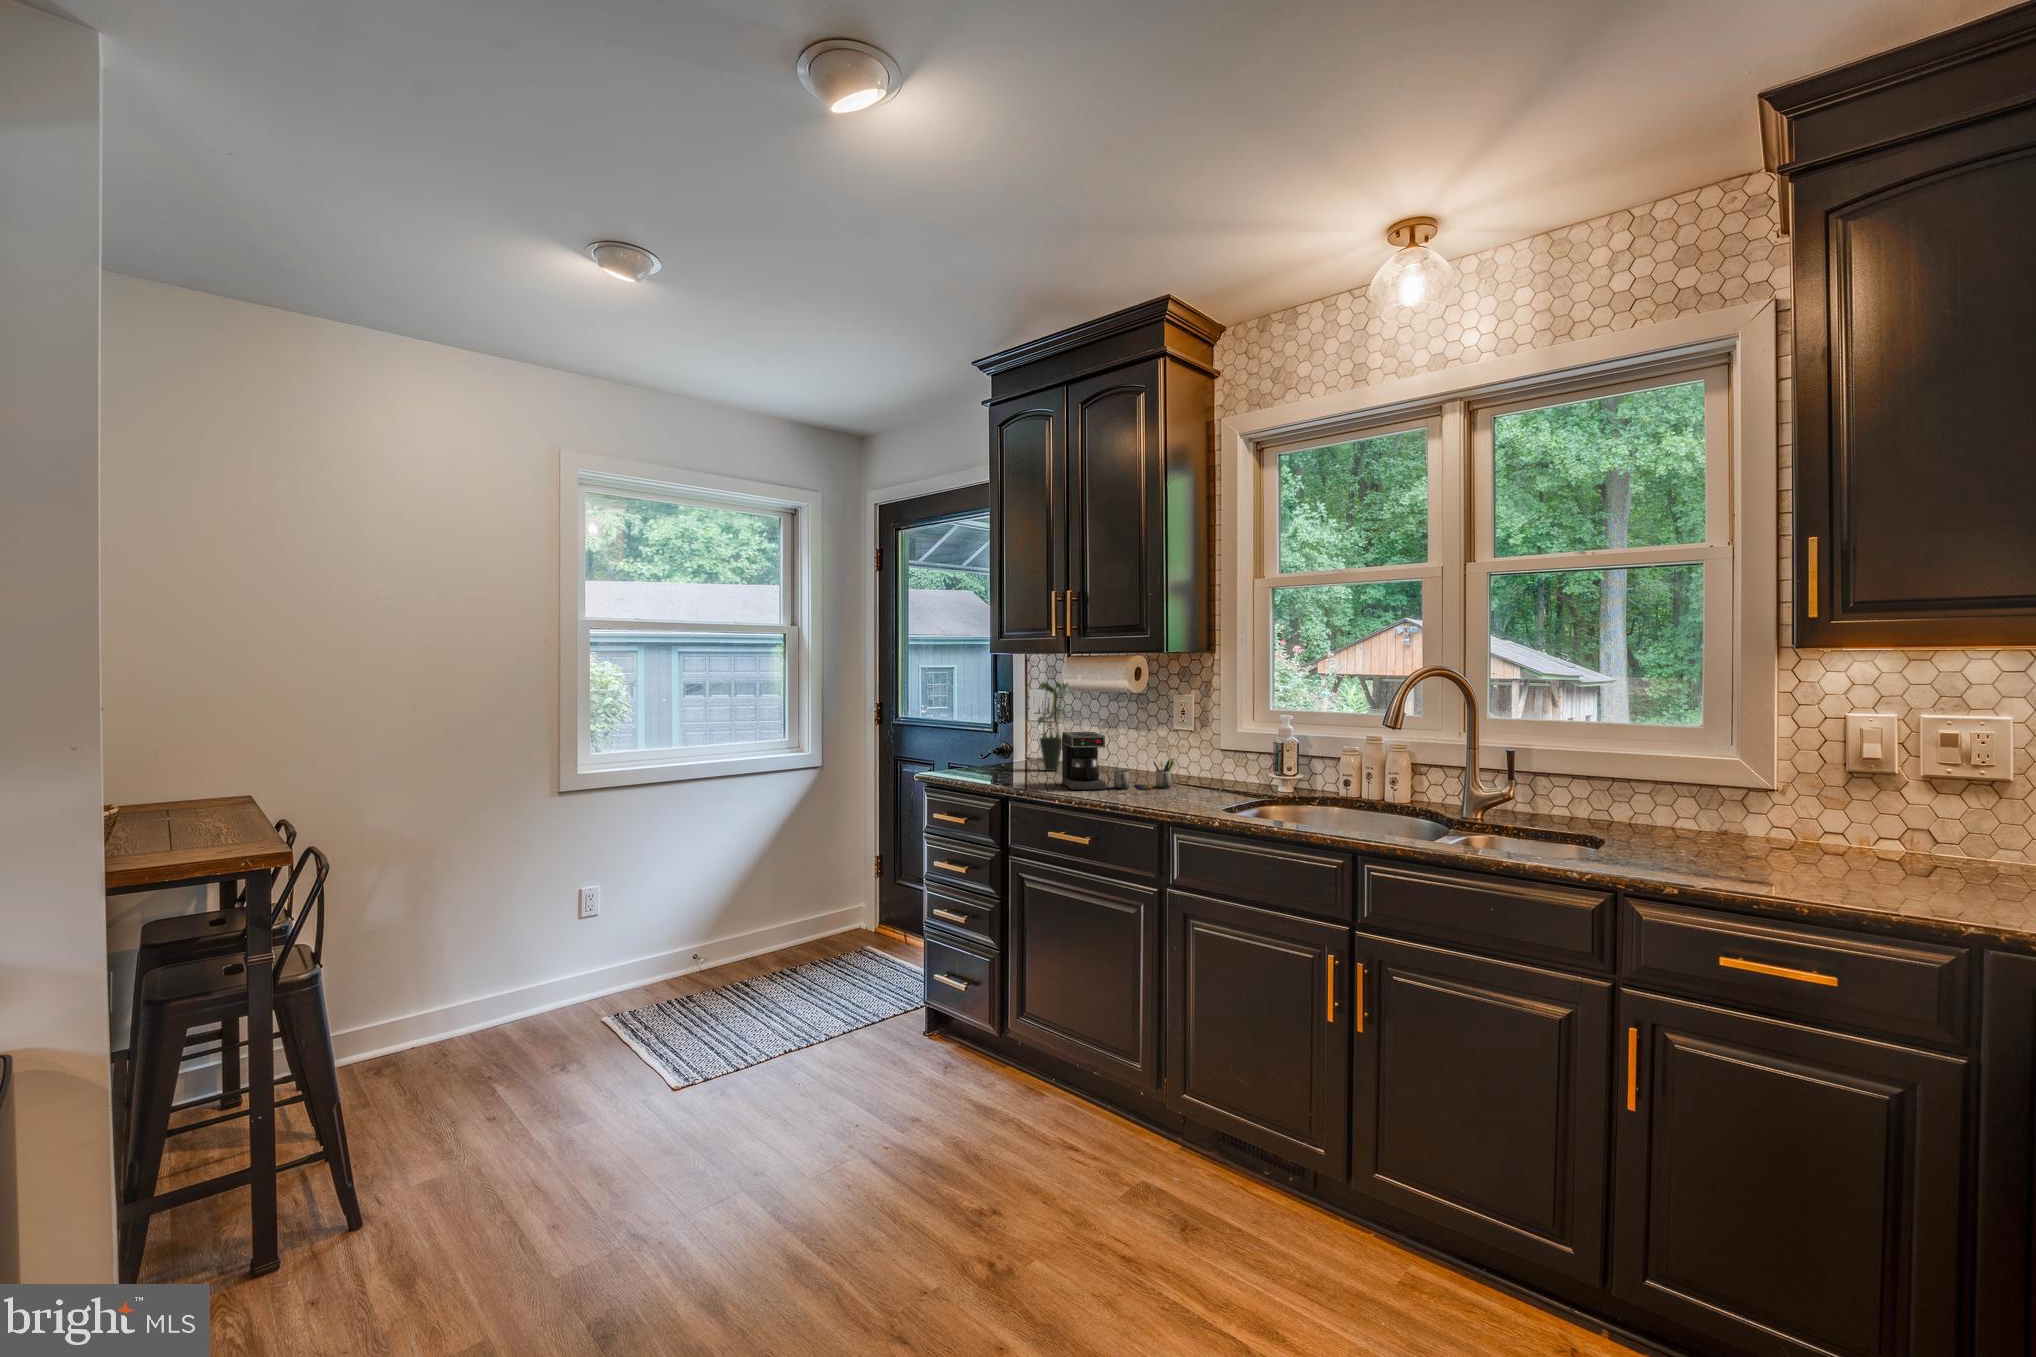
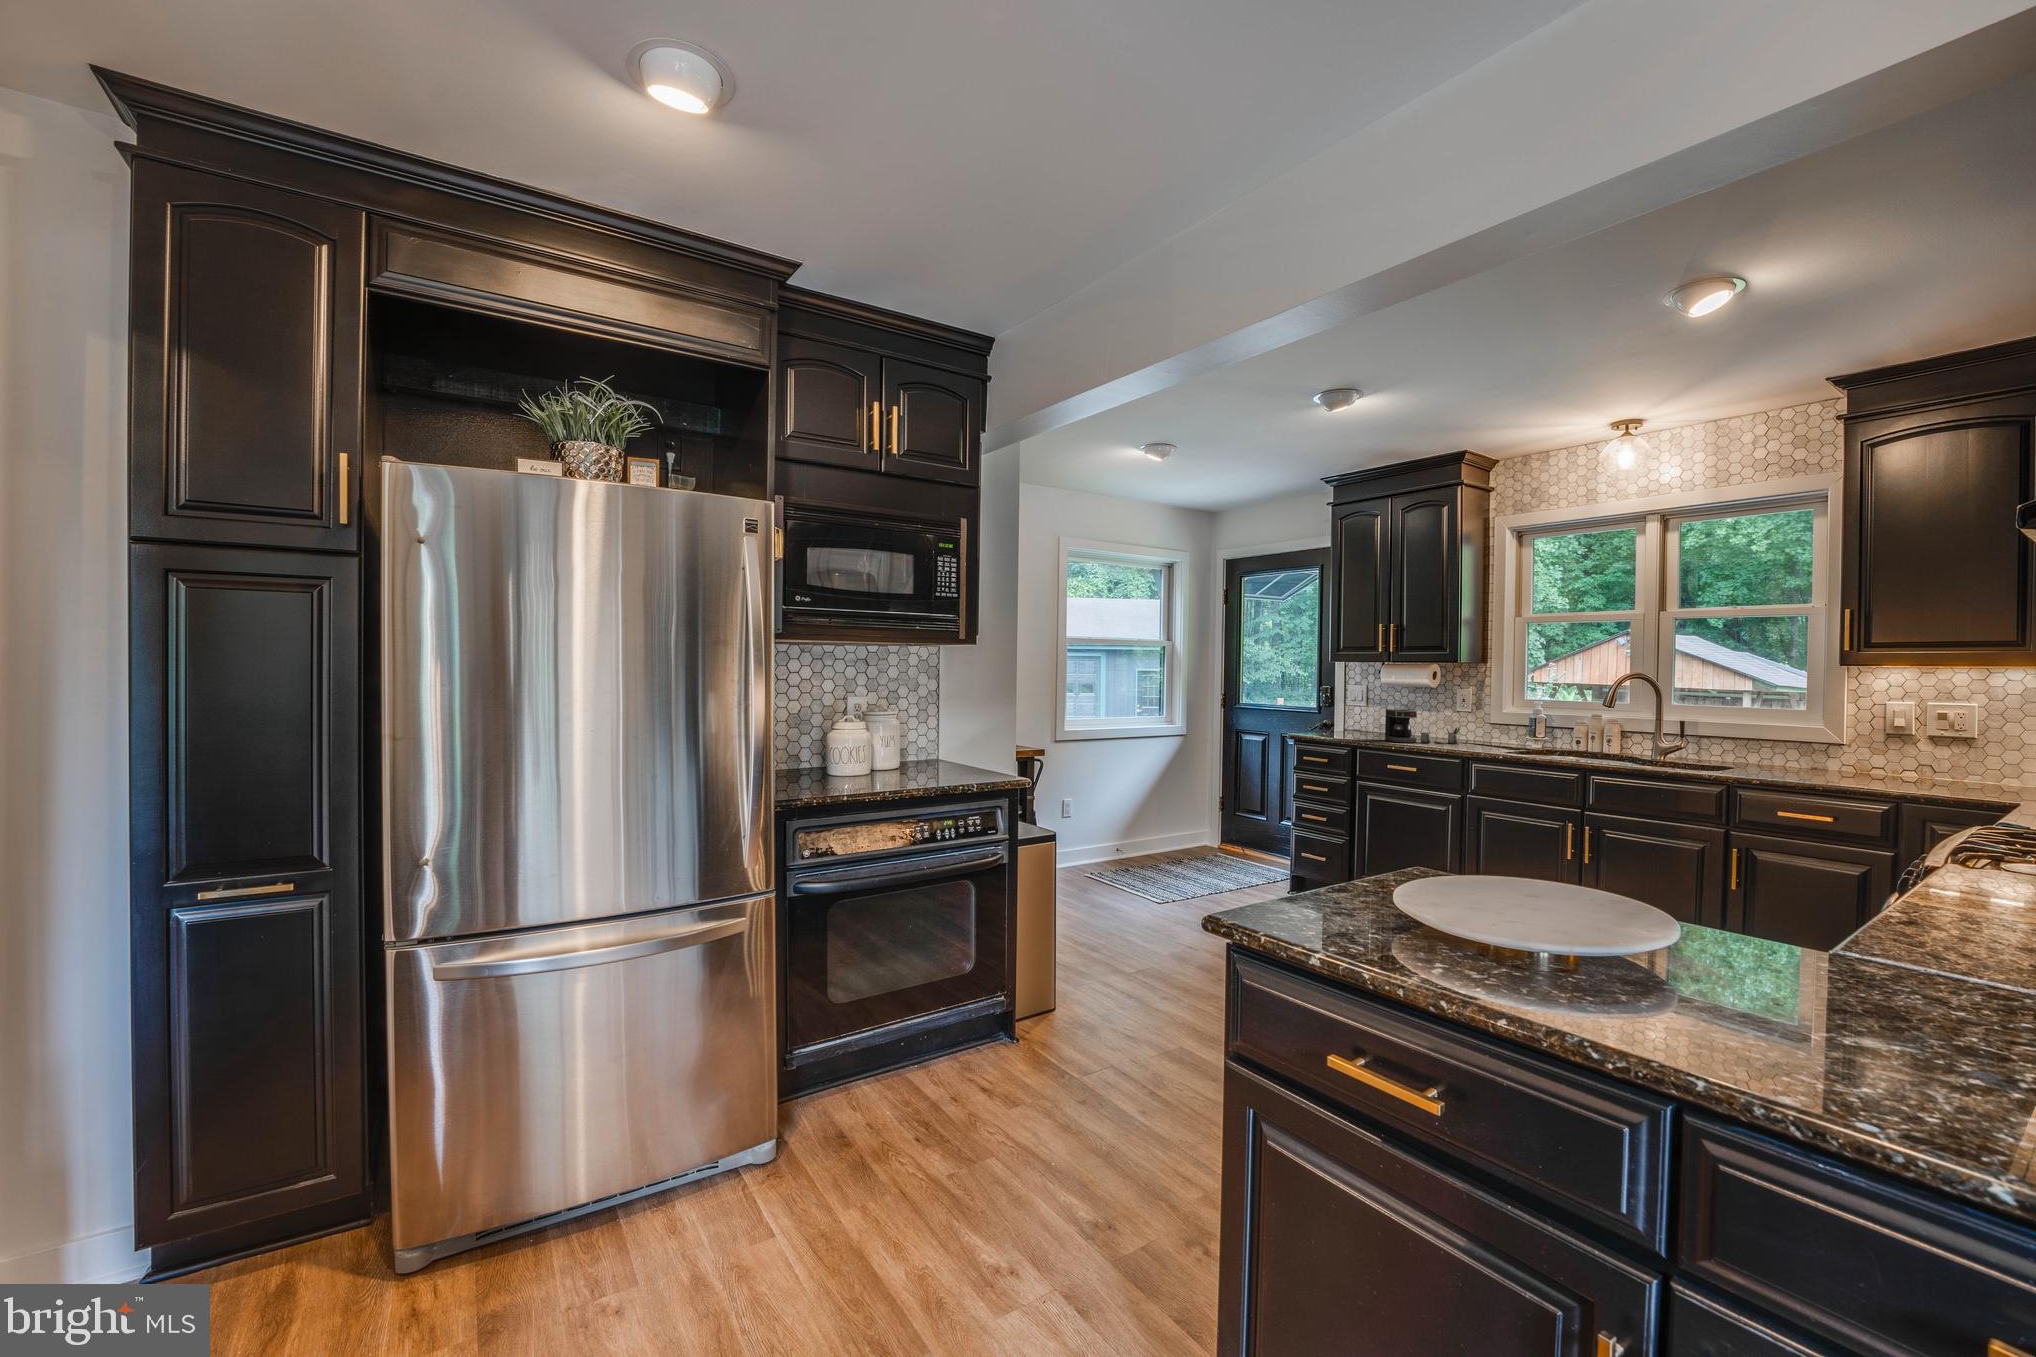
potted plant: present [1038,682,1072,771] -> none [1361,676,1386,735]

